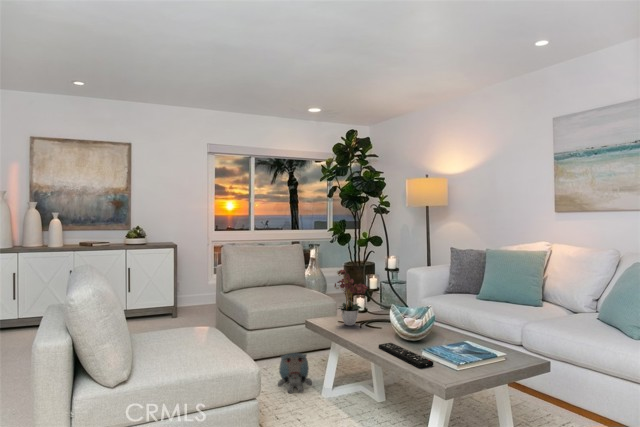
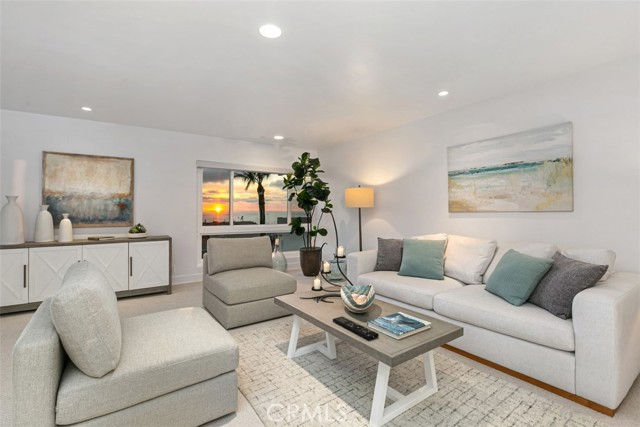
flower arrangement: present [335,270,368,326] -> none [294,255,324,301]
plush toy: present [278,353,312,393] -> none [251,323,278,358]

